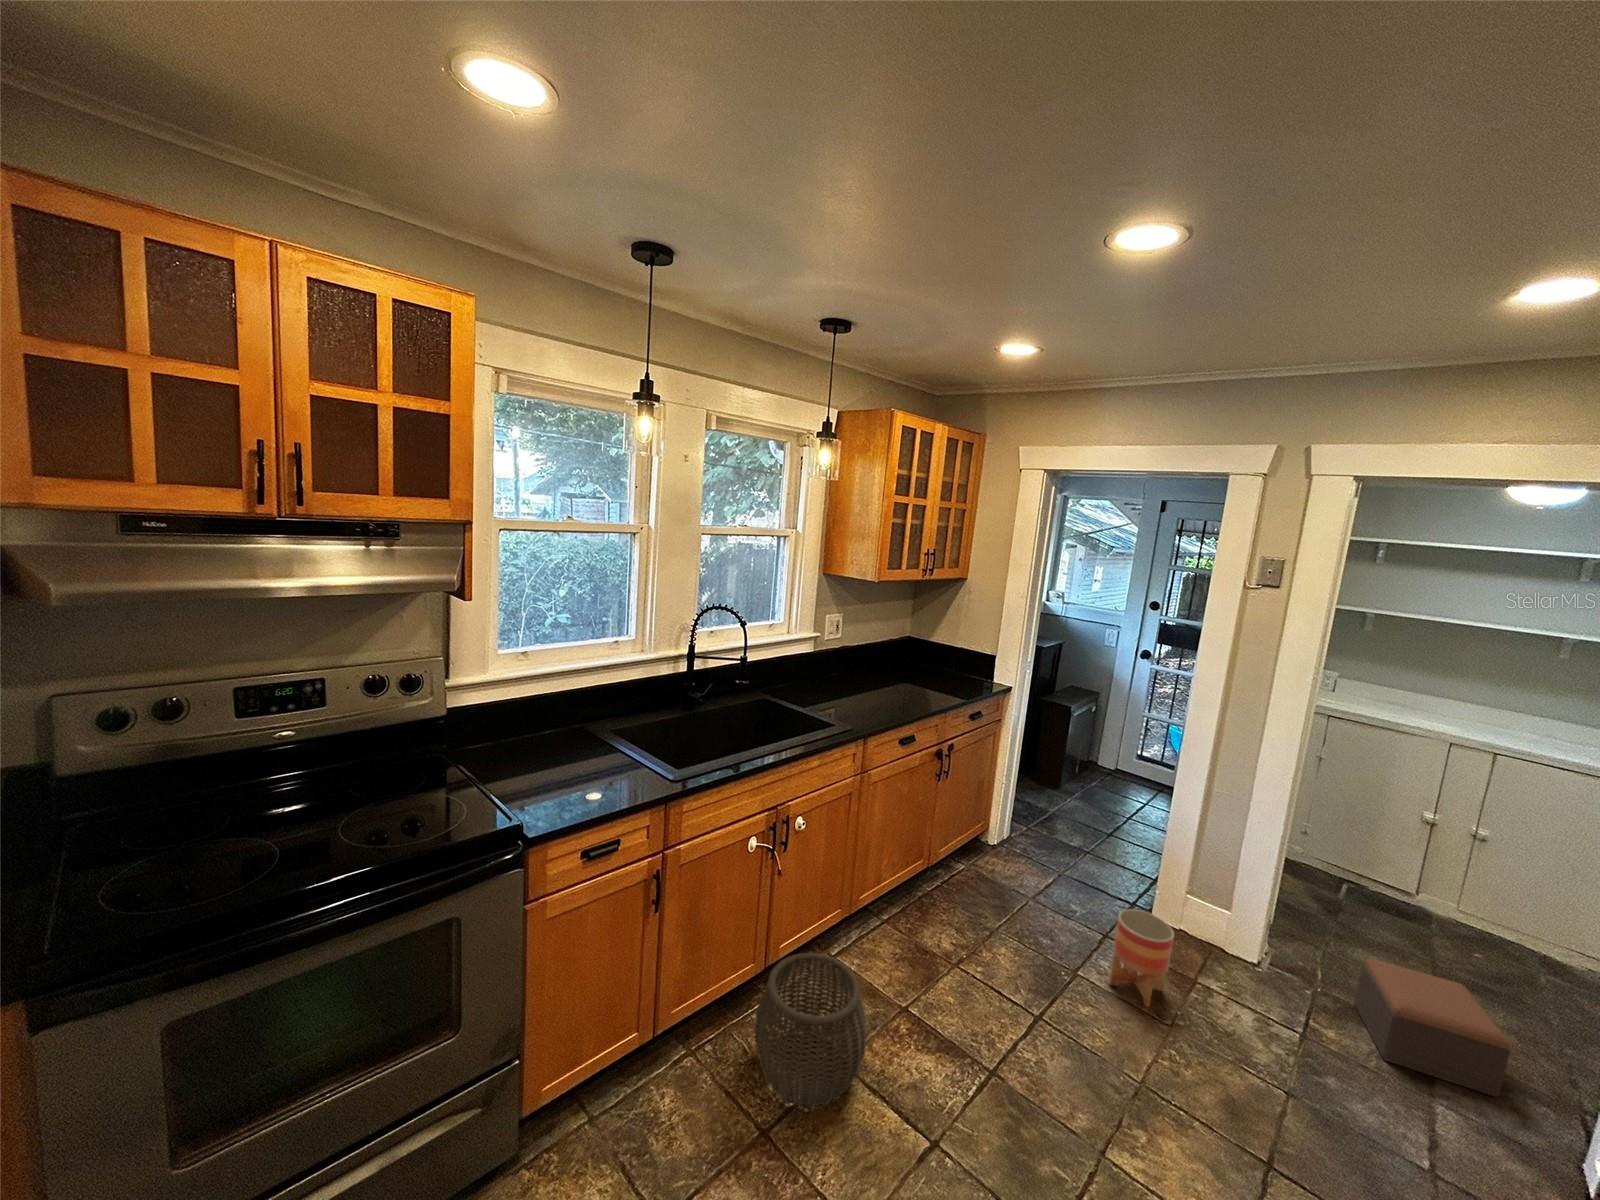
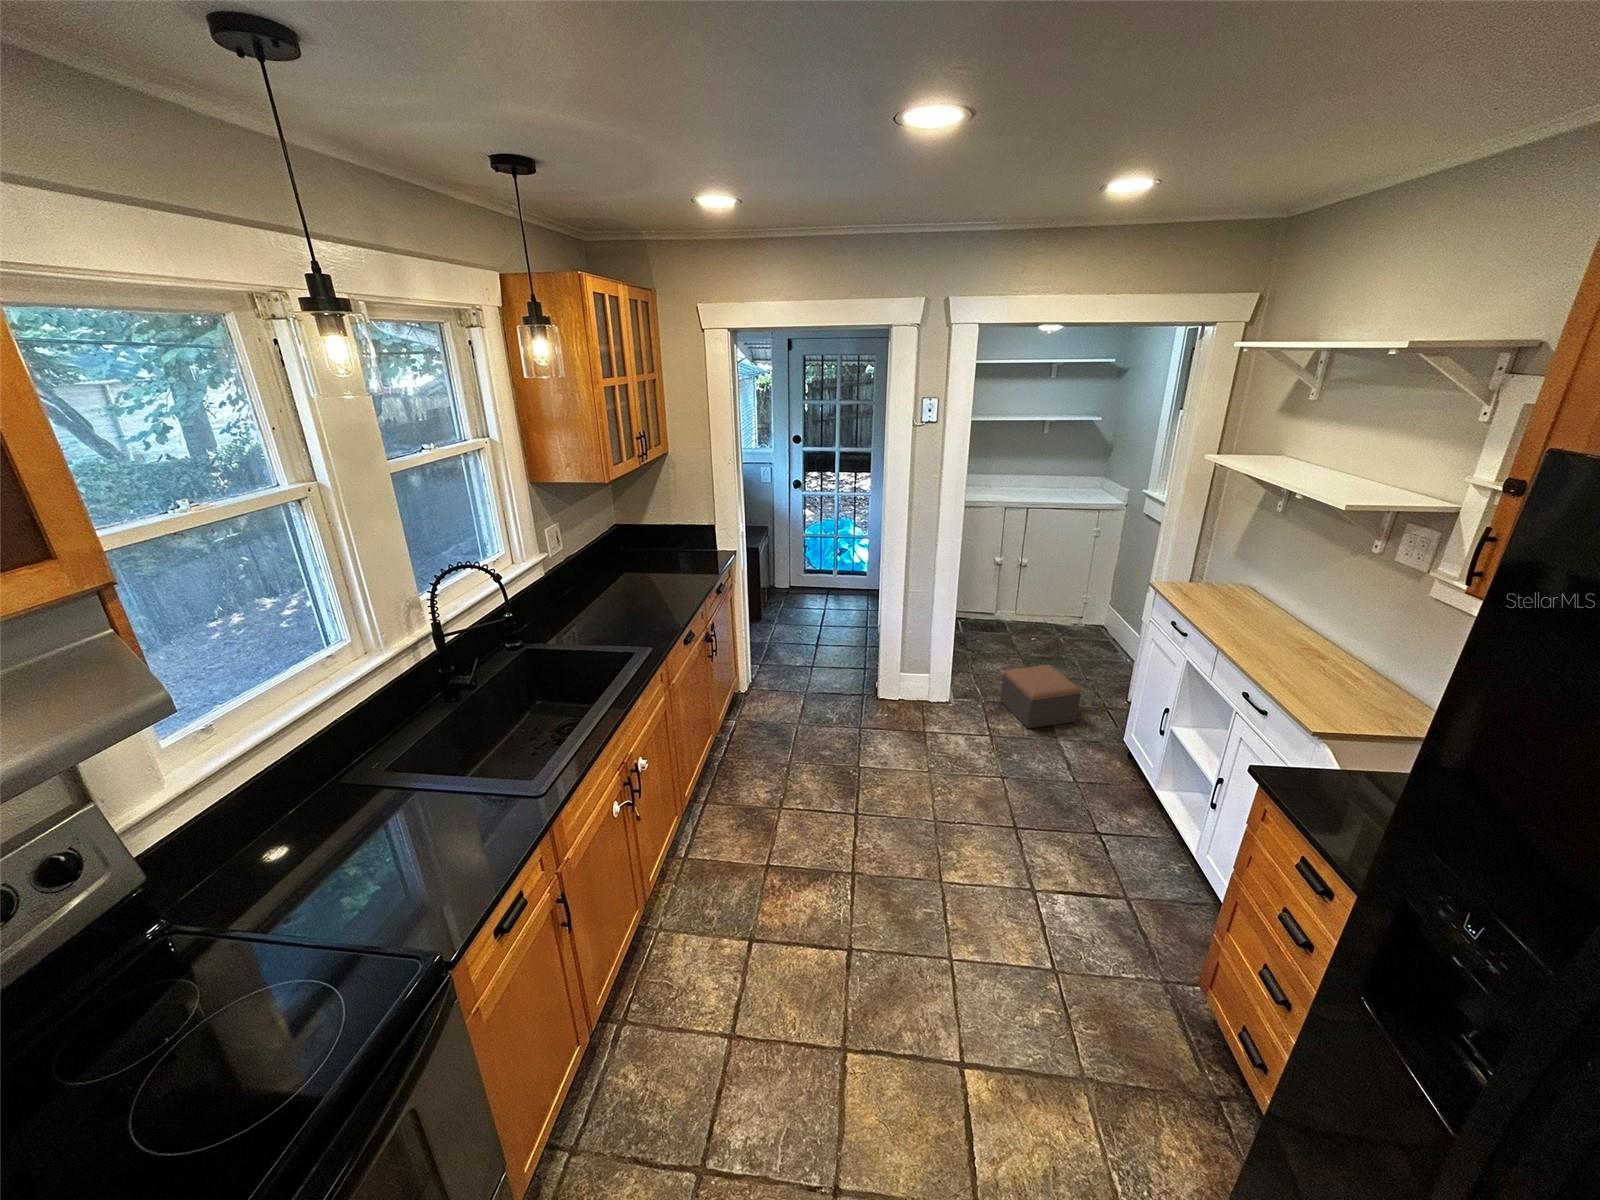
planter: present [1109,909,1174,1006] -> none [878,701,919,766]
woven basket: present [755,953,867,1108] -> none [672,865,780,1001]

